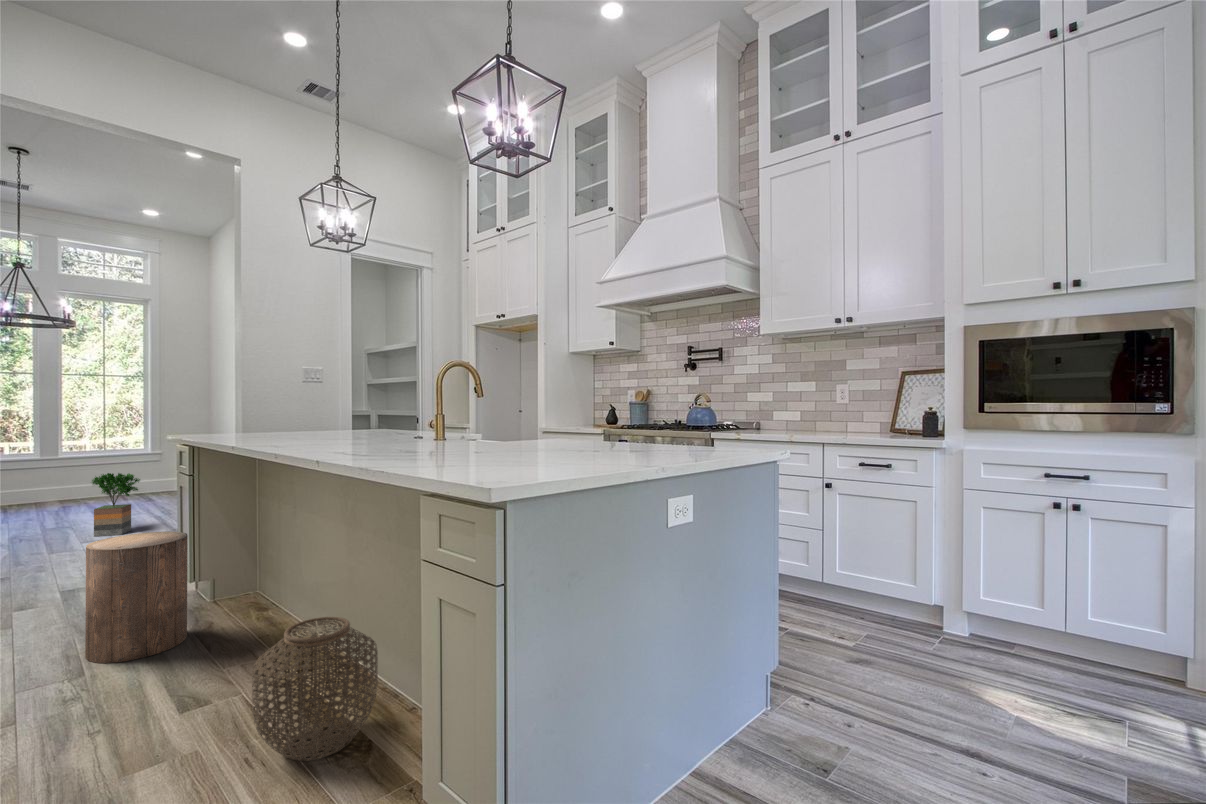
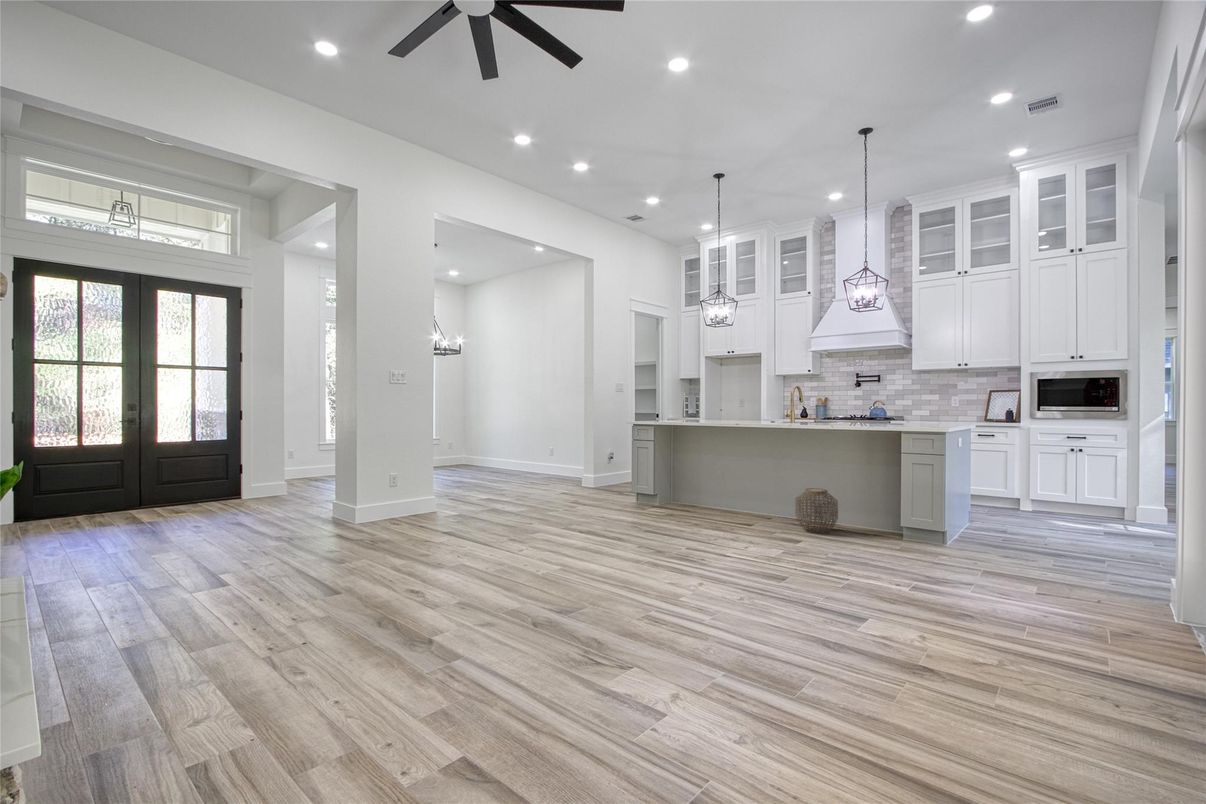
potted tree: present [92,473,140,537] -> none [487,448,514,486]
stool: present [85,531,188,663] -> none [654,467,689,519]

